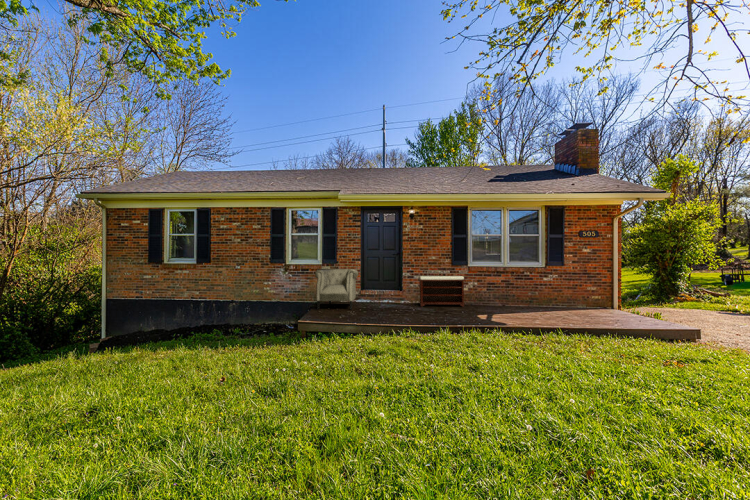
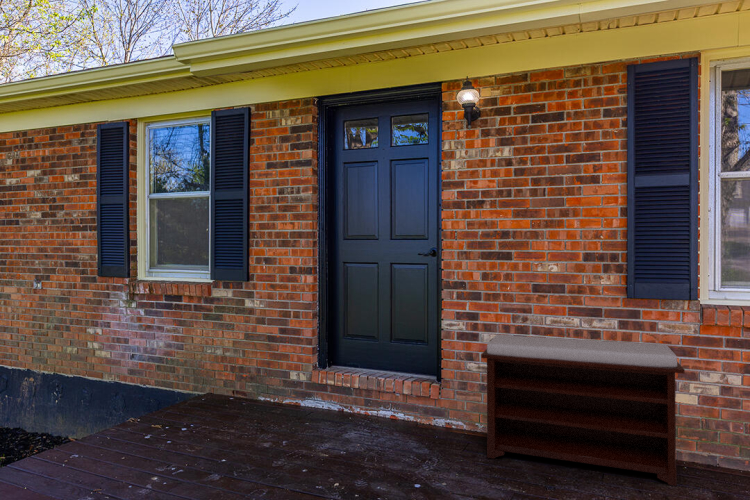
chair: present [315,269,358,309] -> none [133,298,289,450]

